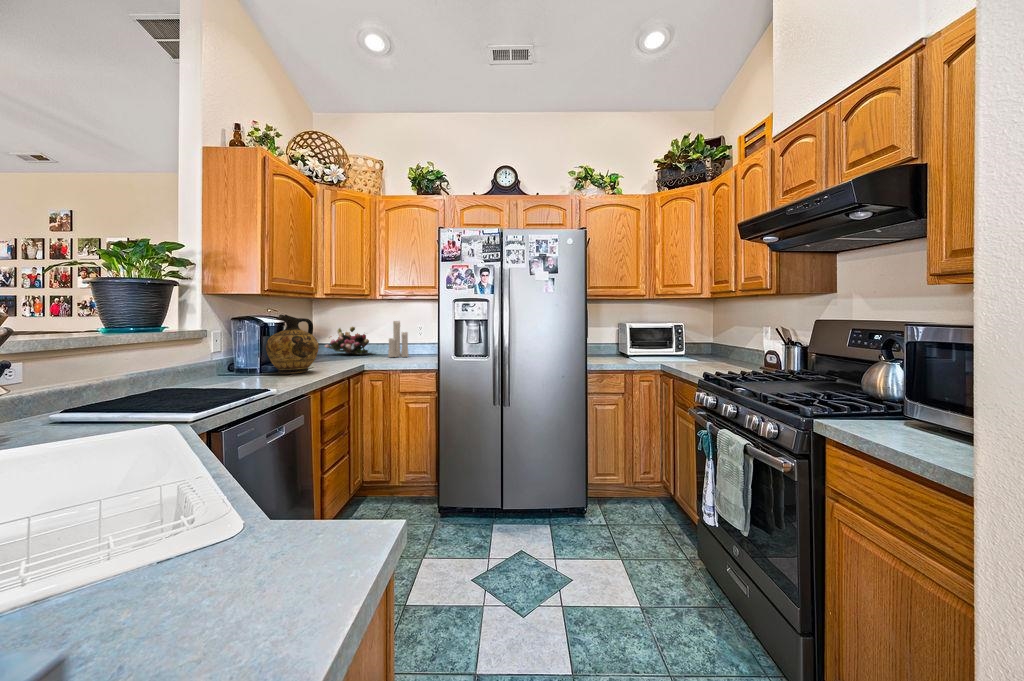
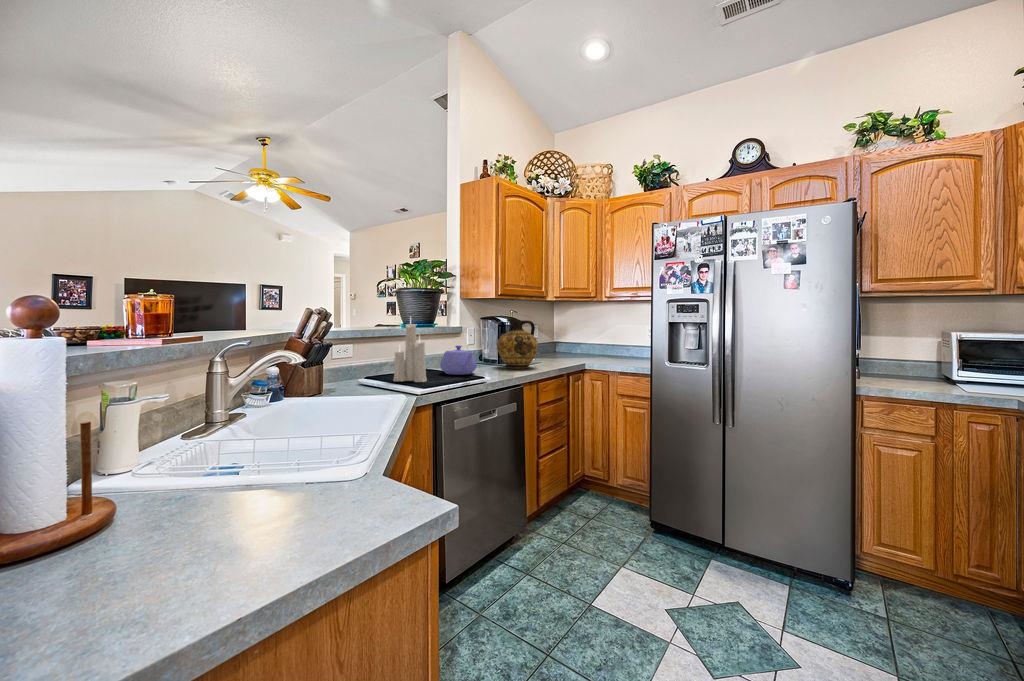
candle: present [388,320,409,357] -> present [393,319,427,382]
flower arrangement: present [325,326,369,355] -> none [558,328,604,355]
teapot: none [191,349,247,386] -> present [440,345,477,375]

